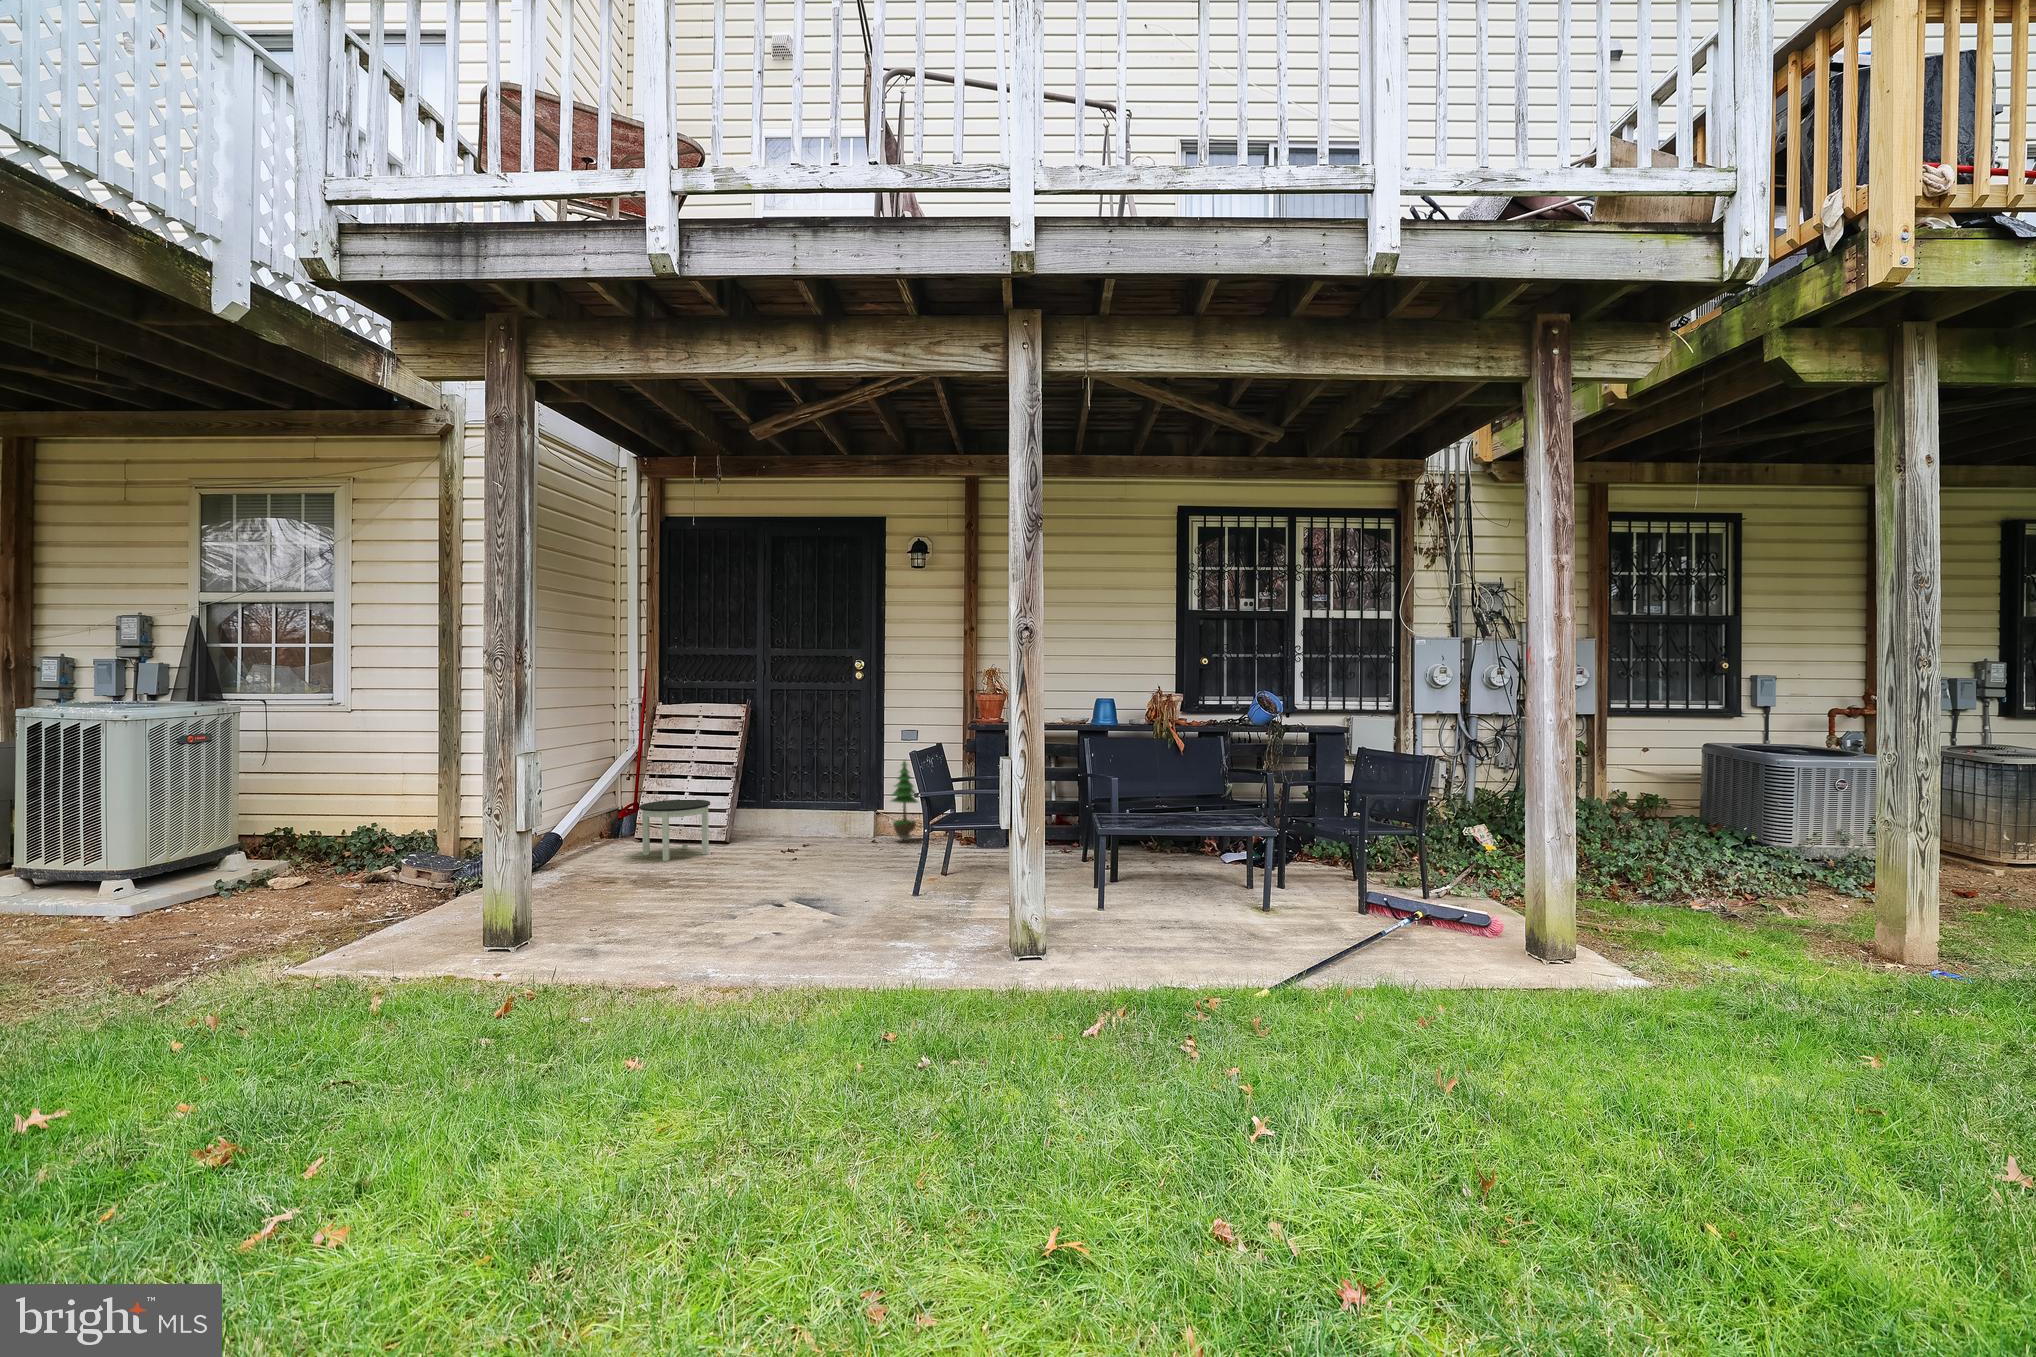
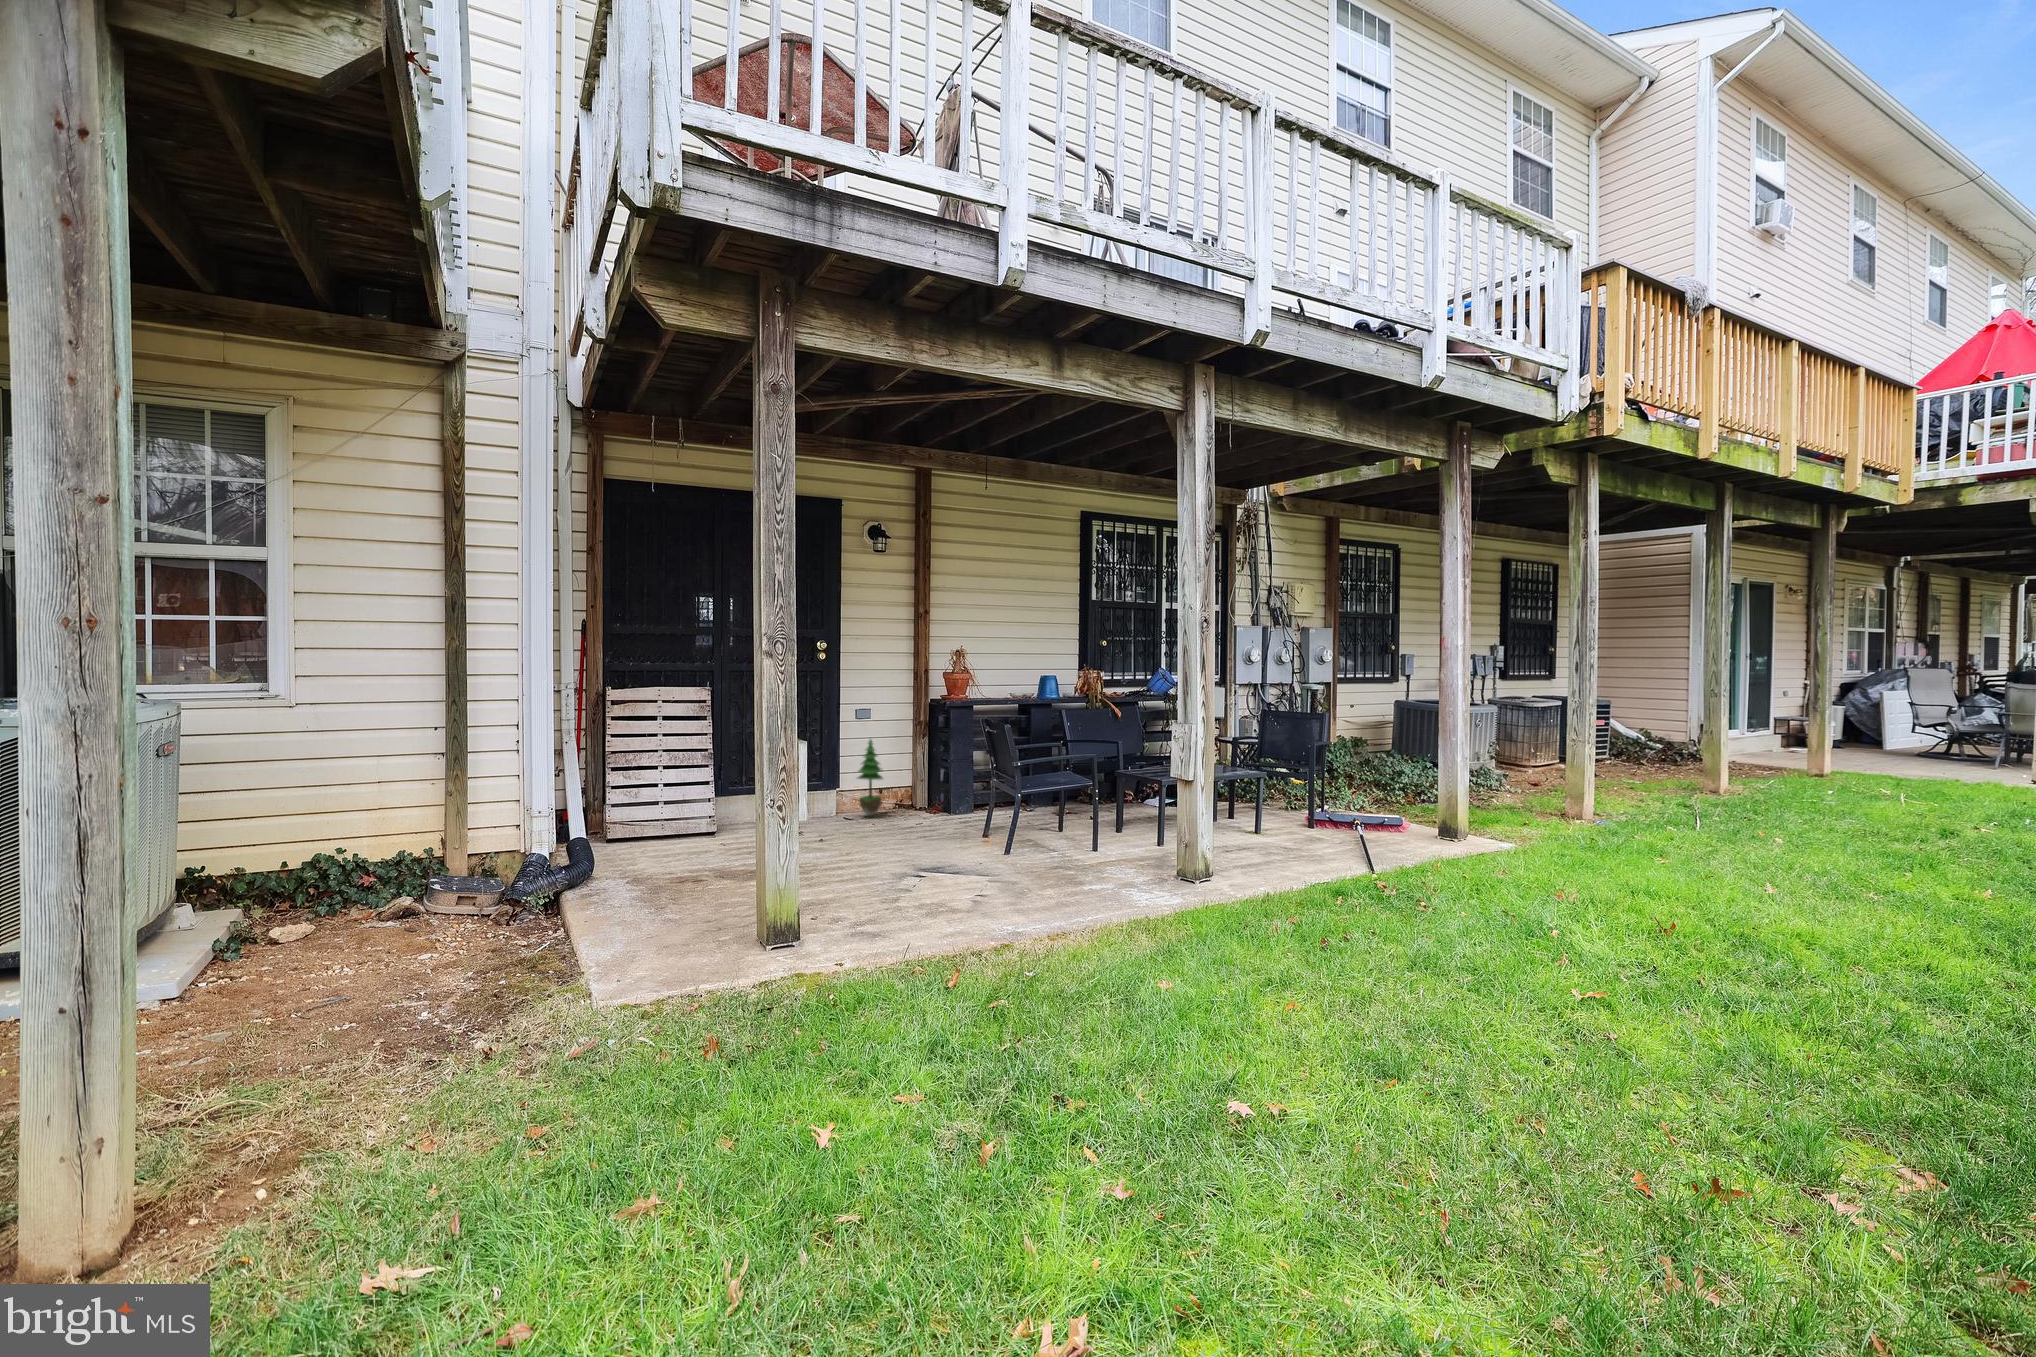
round table: present [639,799,710,861] -> none [632,791,708,858]

